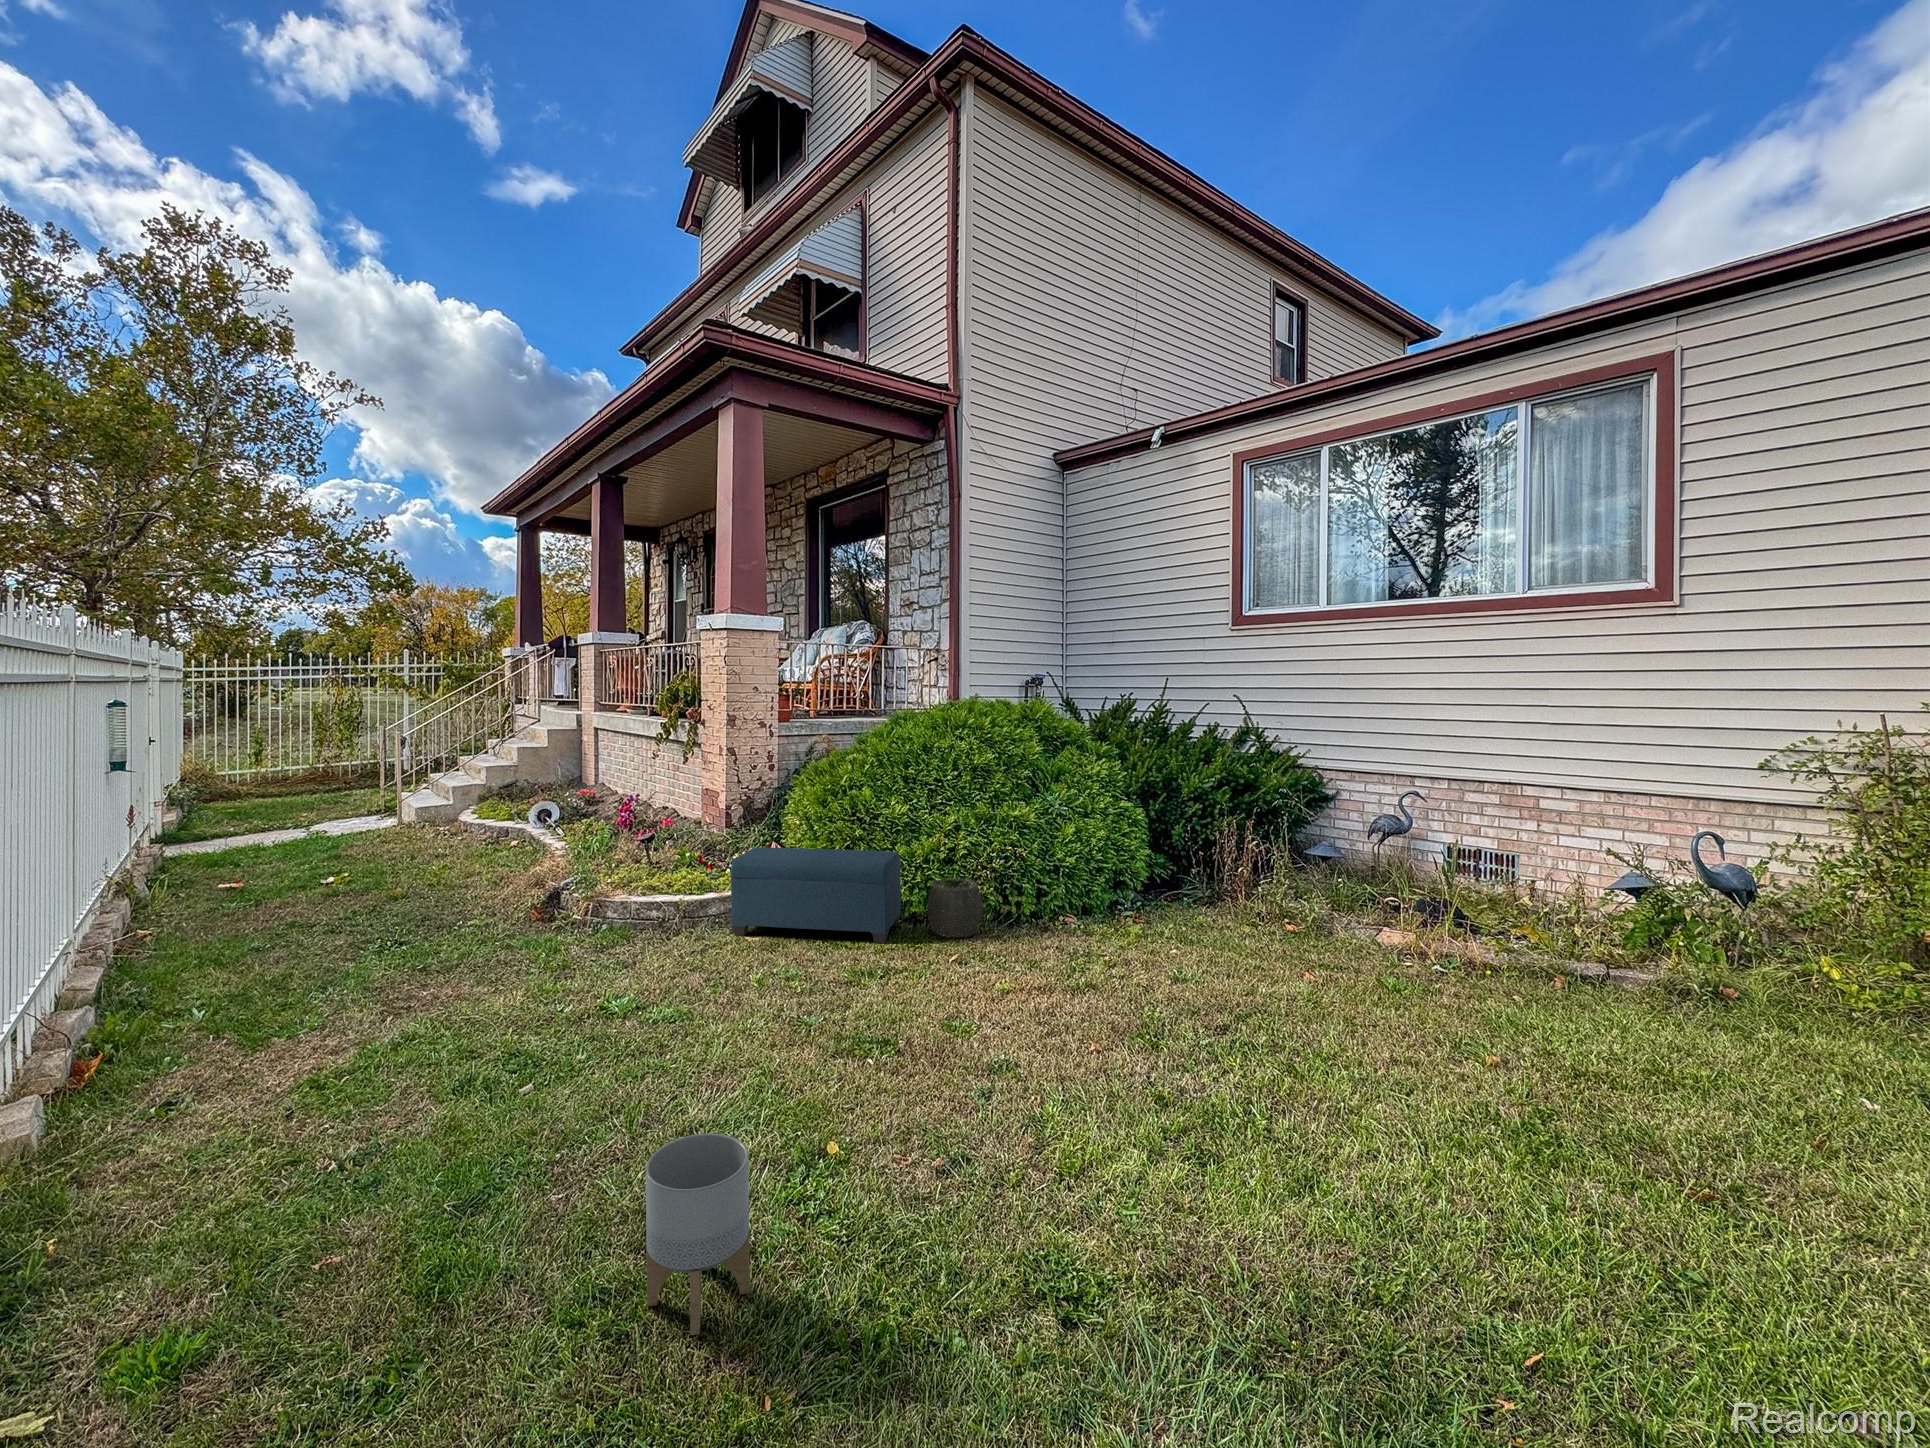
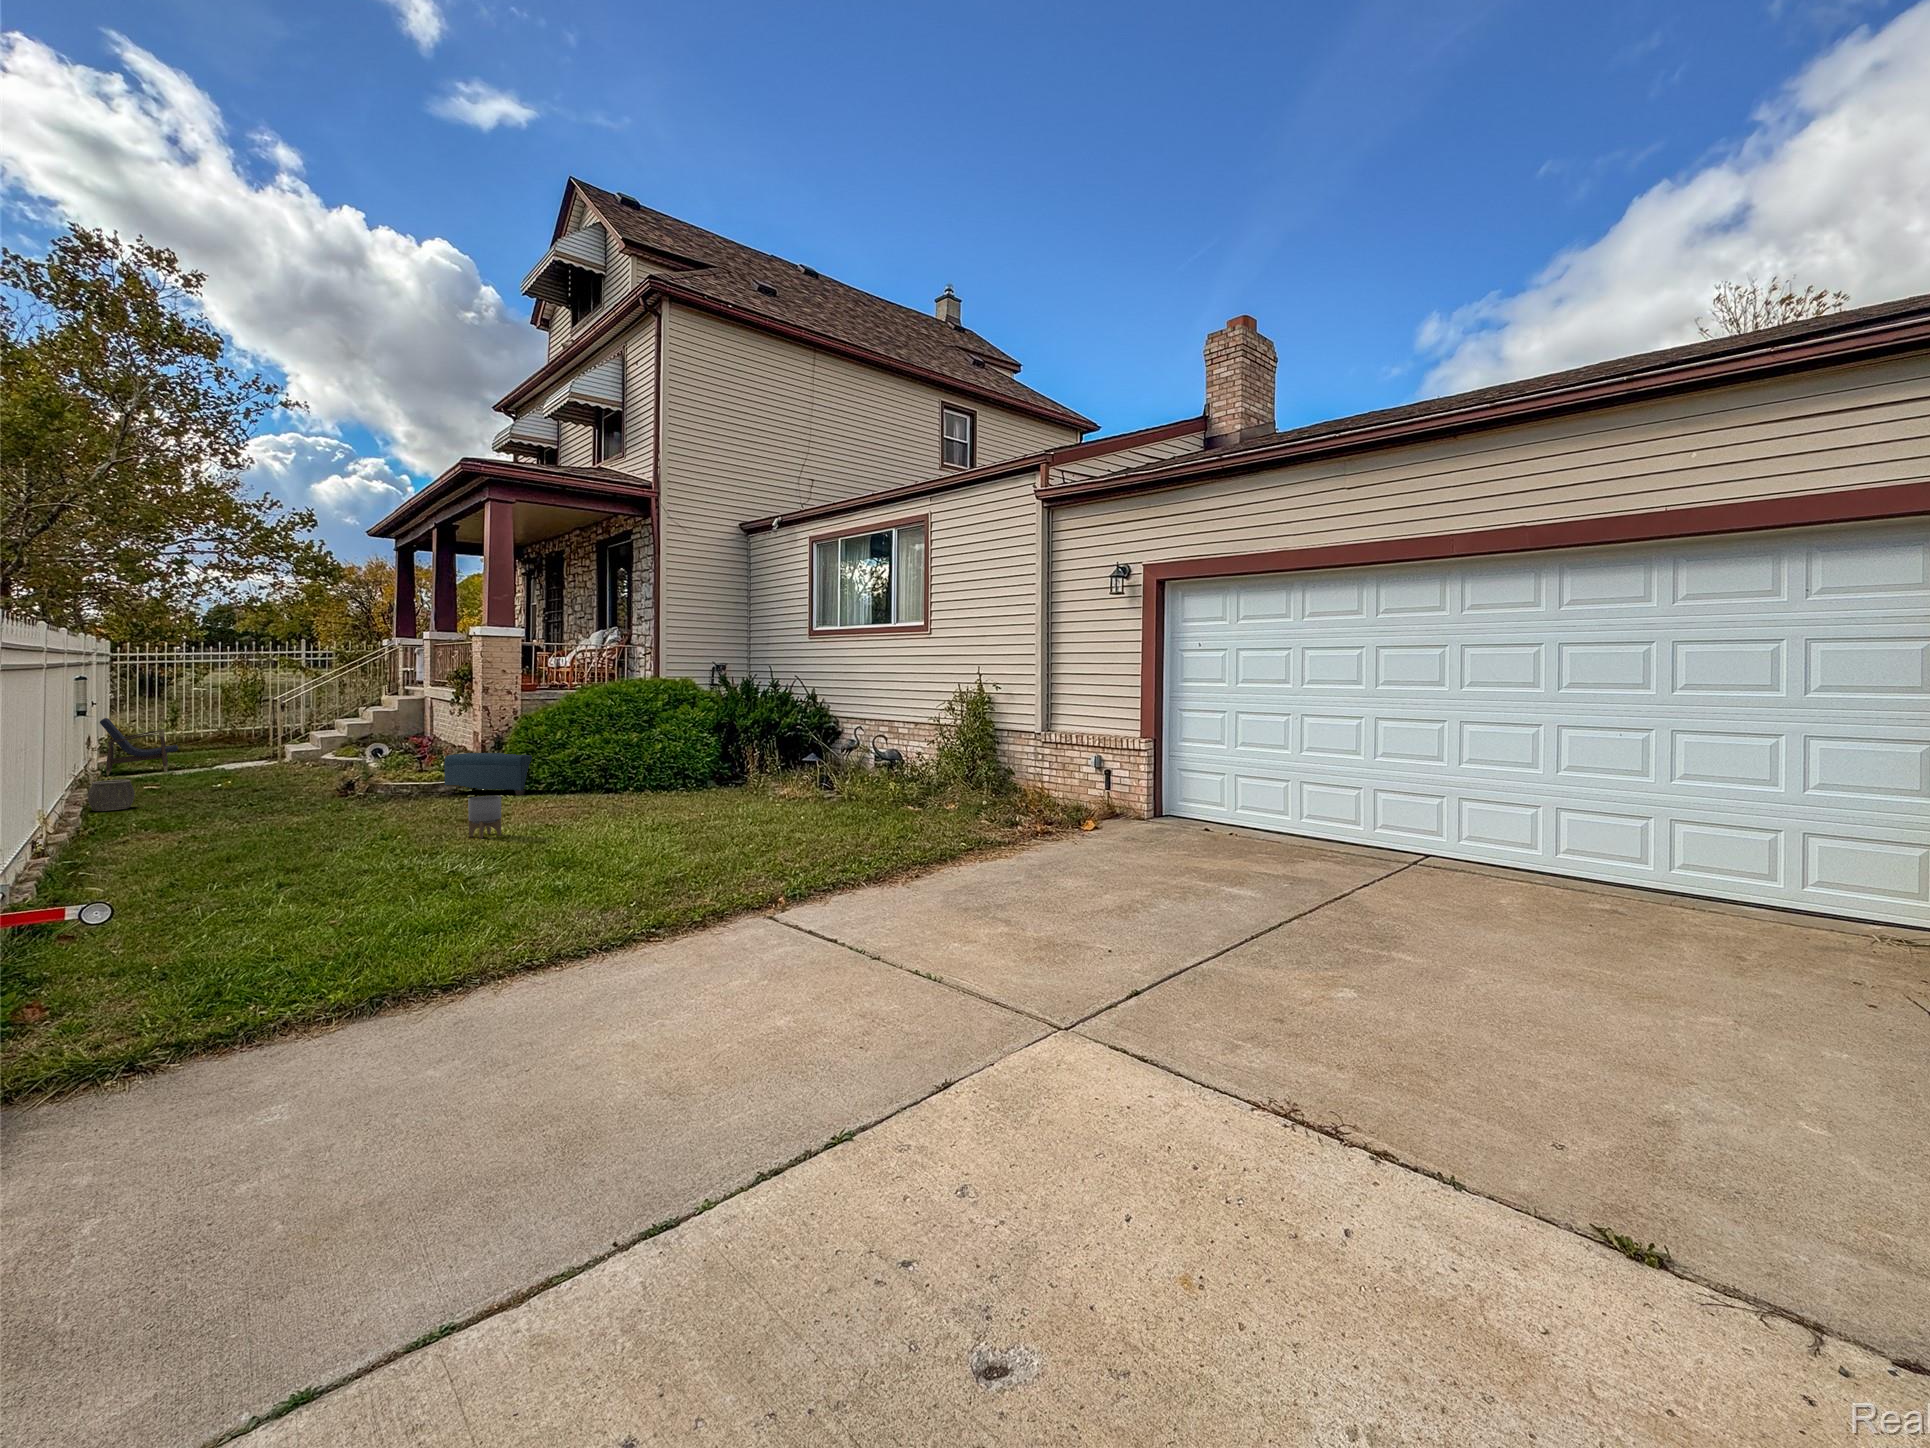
lounge chair: none [153,763,261,853] -> present [100,718,178,775]
woven basket: present [927,878,983,938] -> present [88,780,135,811]
planter: present [646,1133,750,1335] -> present [468,796,501,839]

